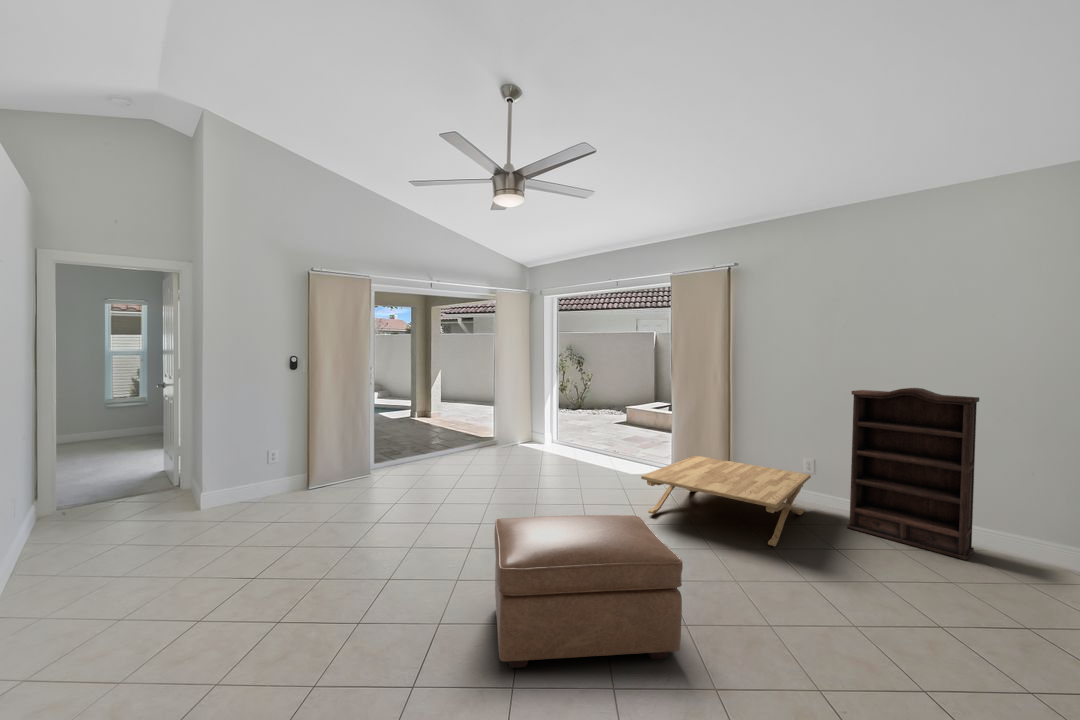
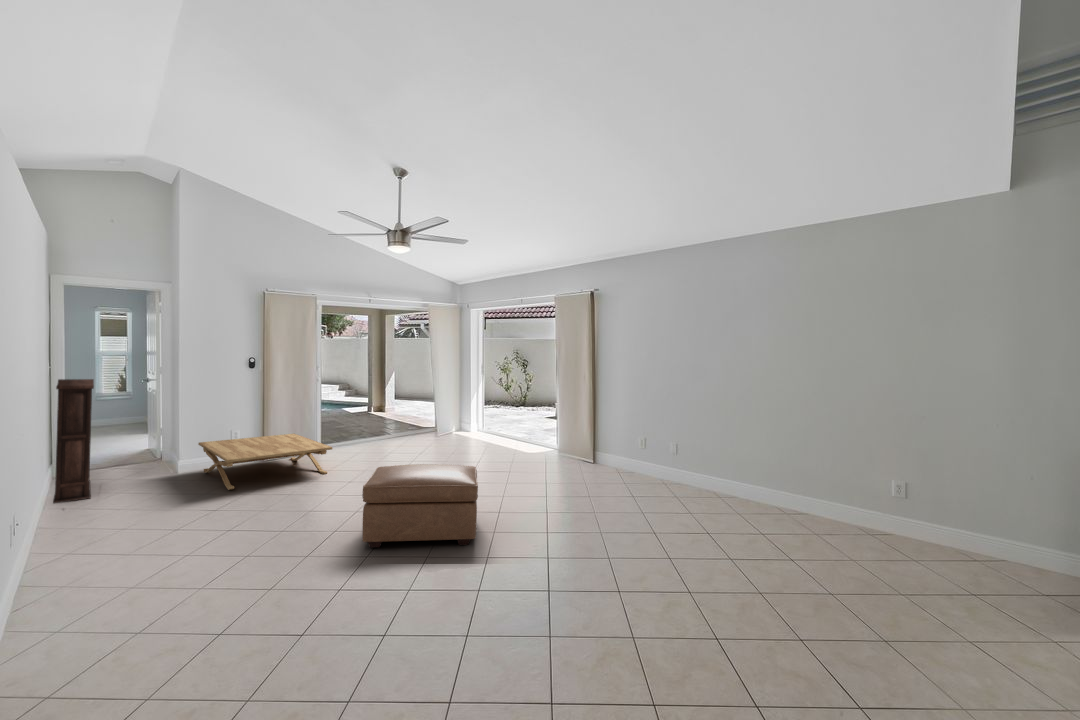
bookshelf: present [847,388,979,560] -> present [53,379,94,504]
coffee table: present [641,456,811,546] -> present [198,434,333,490]

